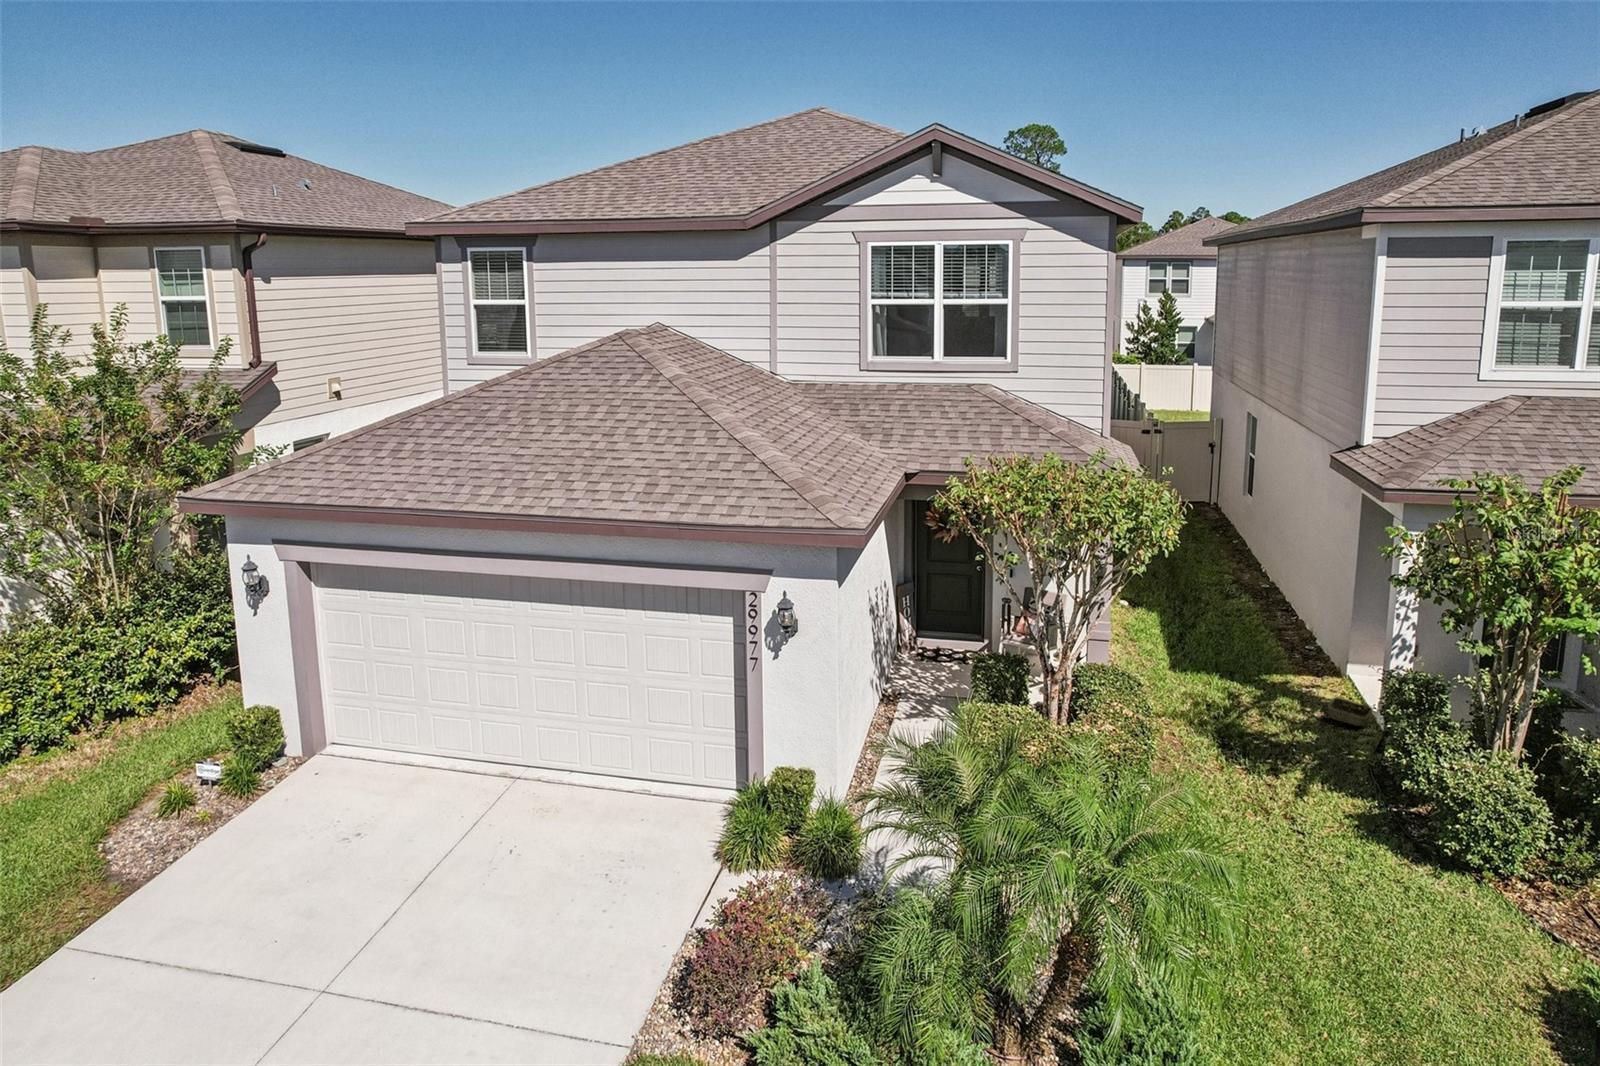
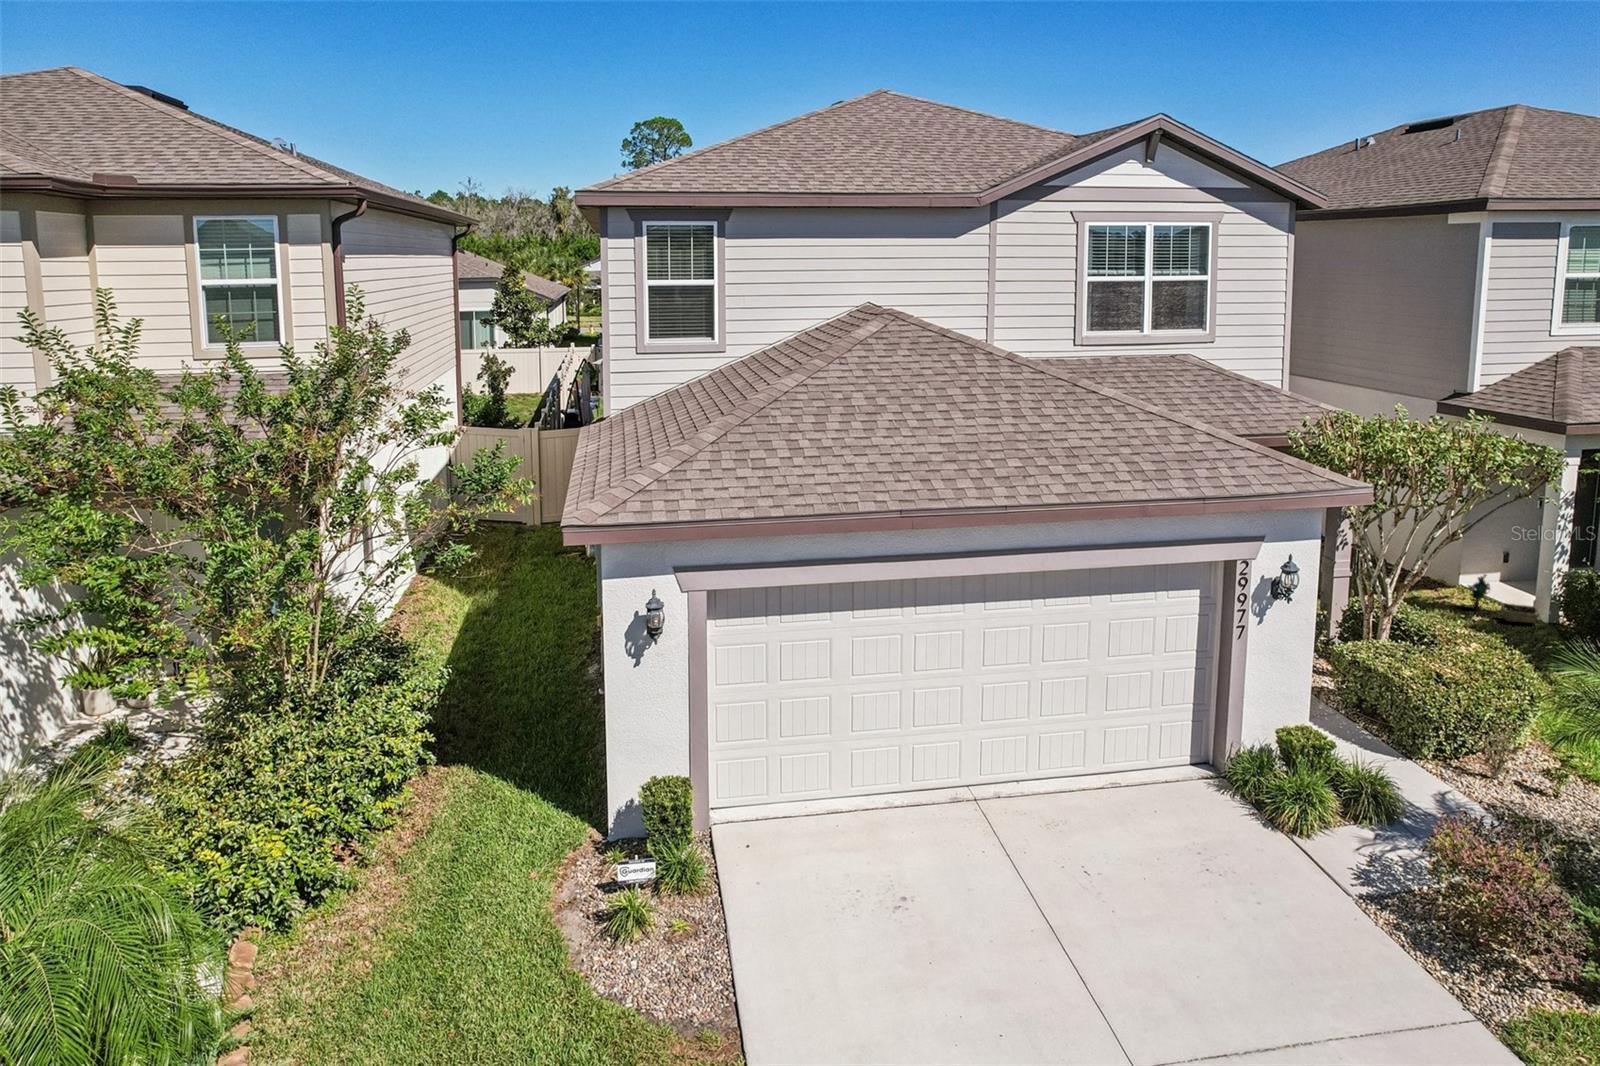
decorative plant: none [1312,659,1340,701] -> present [1468,574,1490,610]

